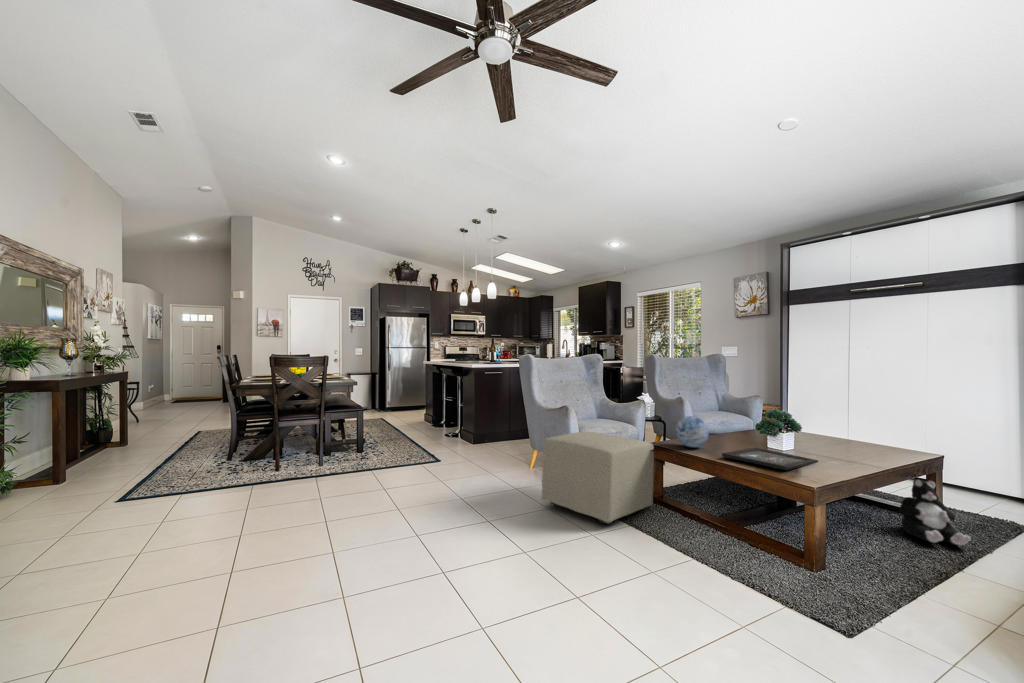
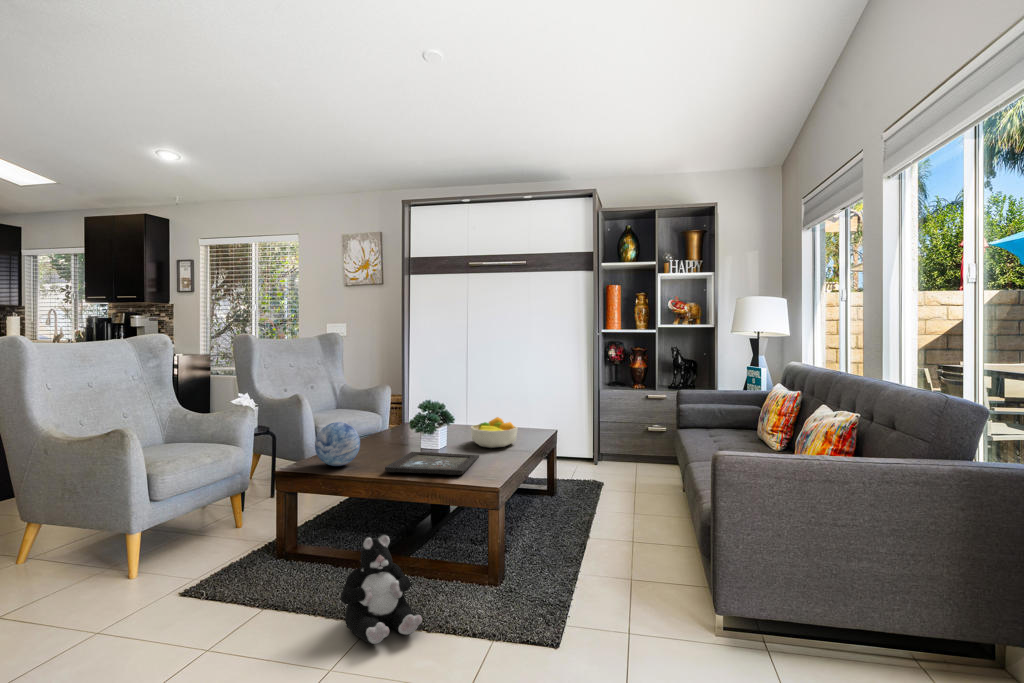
fruit bowl: none [819,431,872,459] -> present [471,417,518,448]
ottoman: present [542,432,654,524] -> none [80,469,288,620]
plush toy: present [899,479,971,546] -> present [341,534,422,644]

